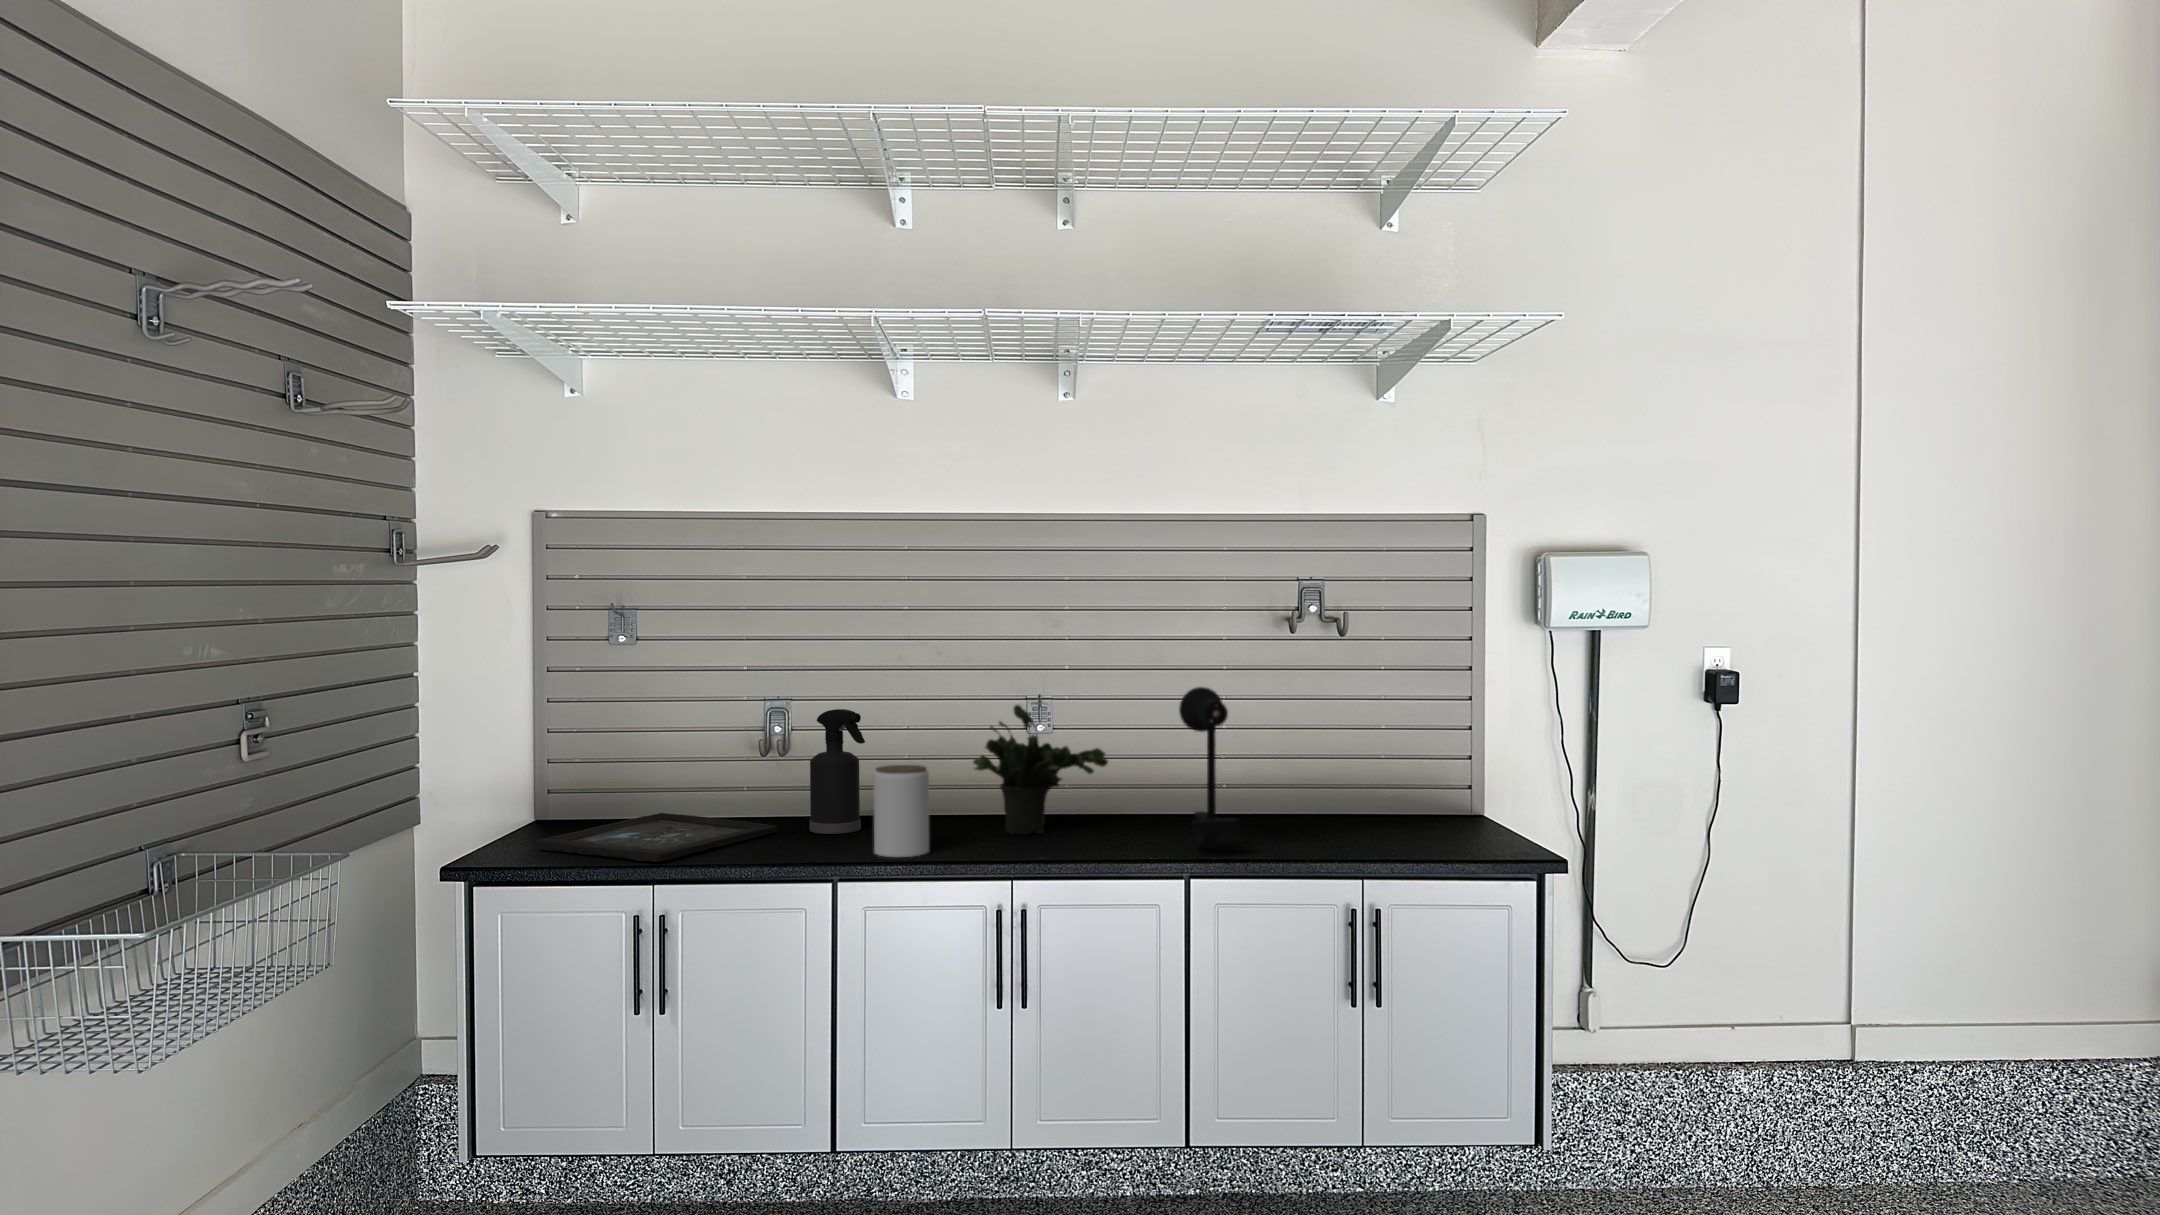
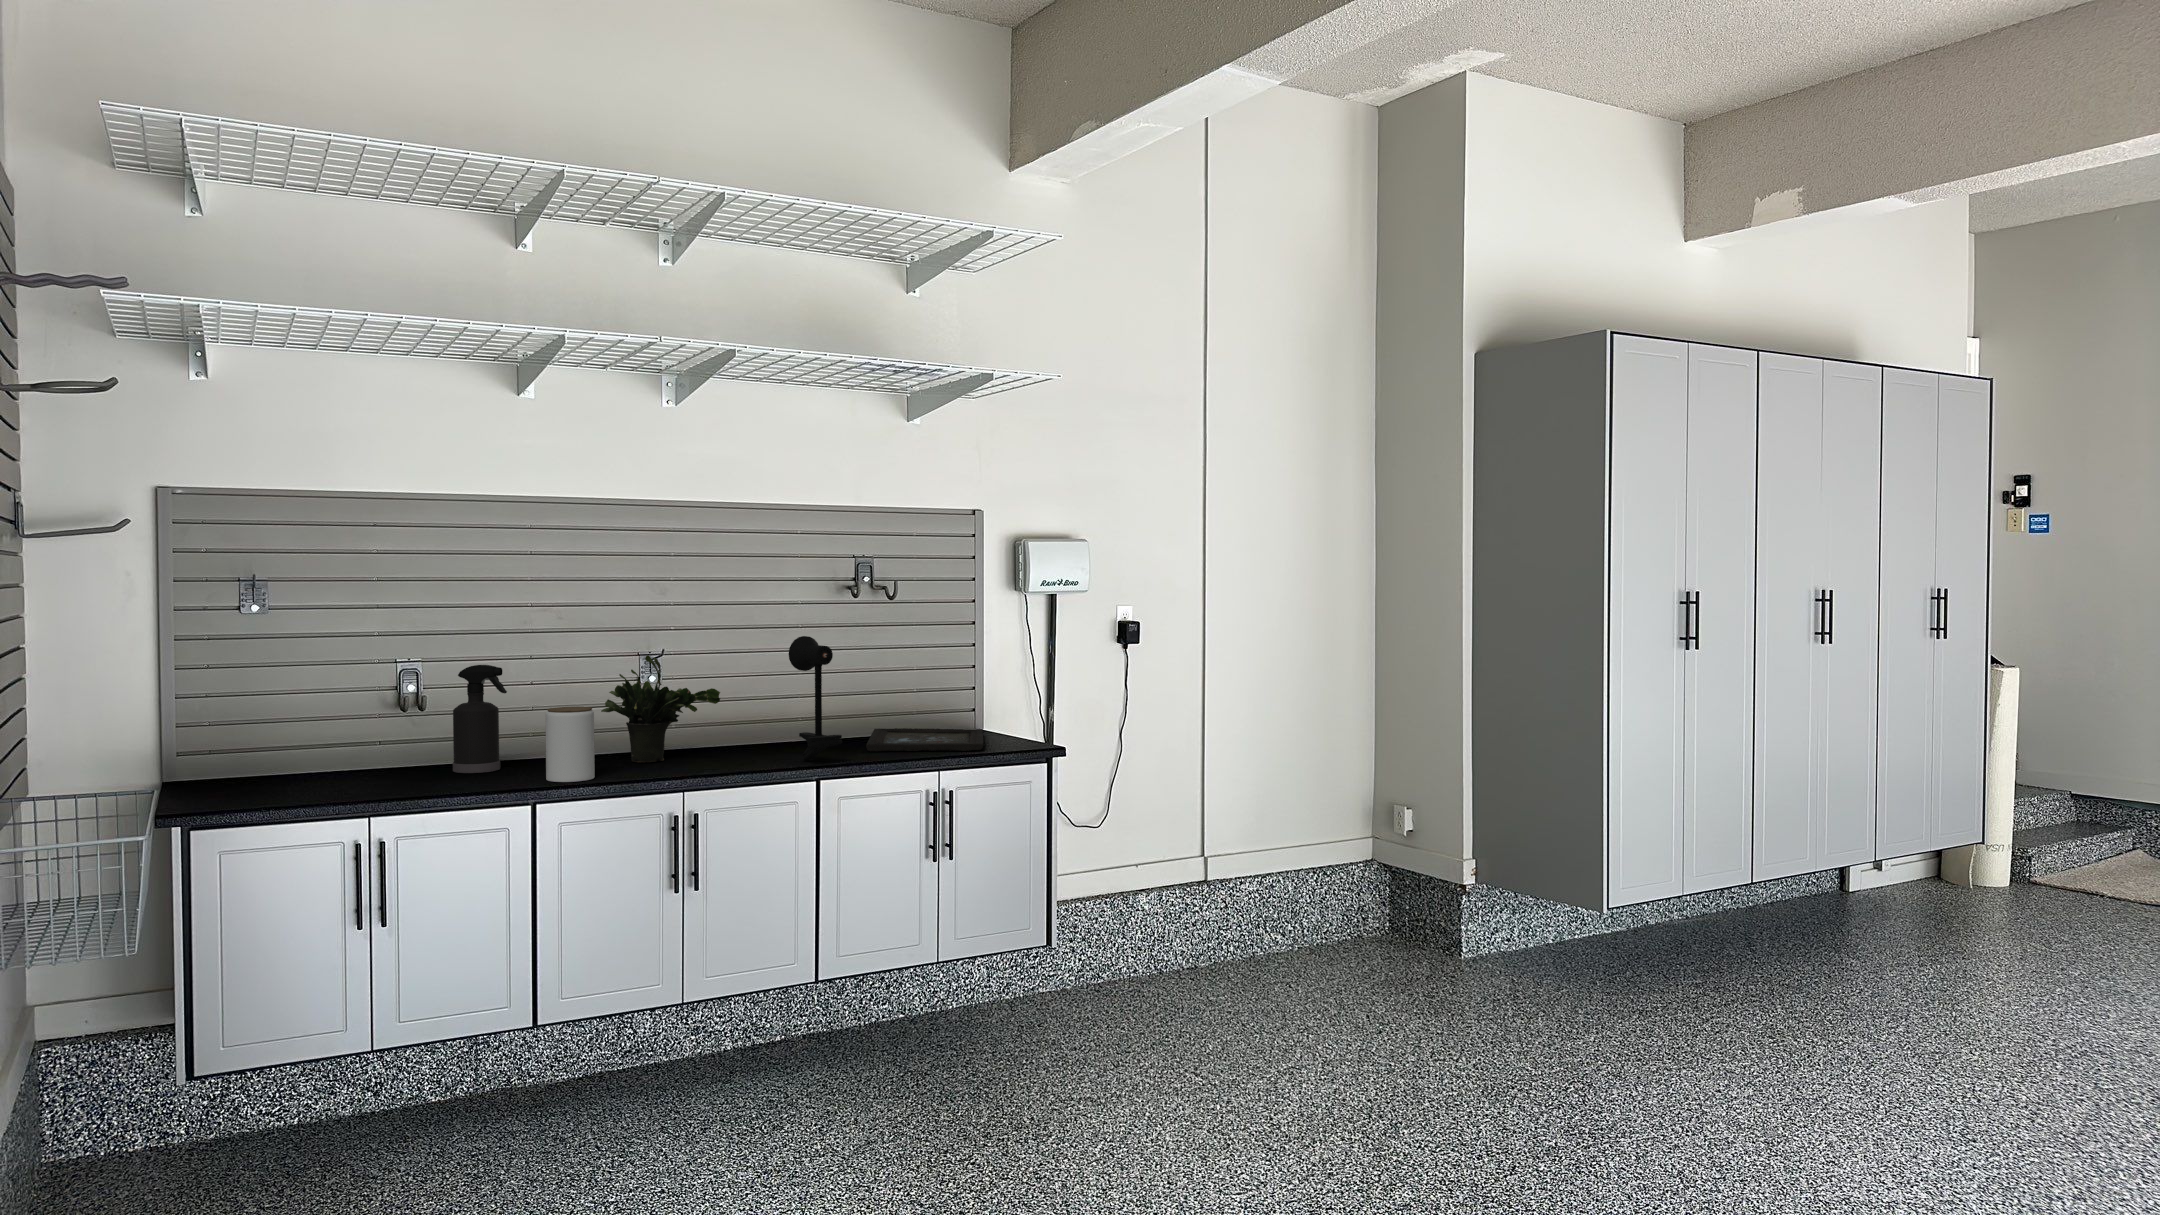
tray: present [536,813,777,862] -> present [866,728,984,751]

